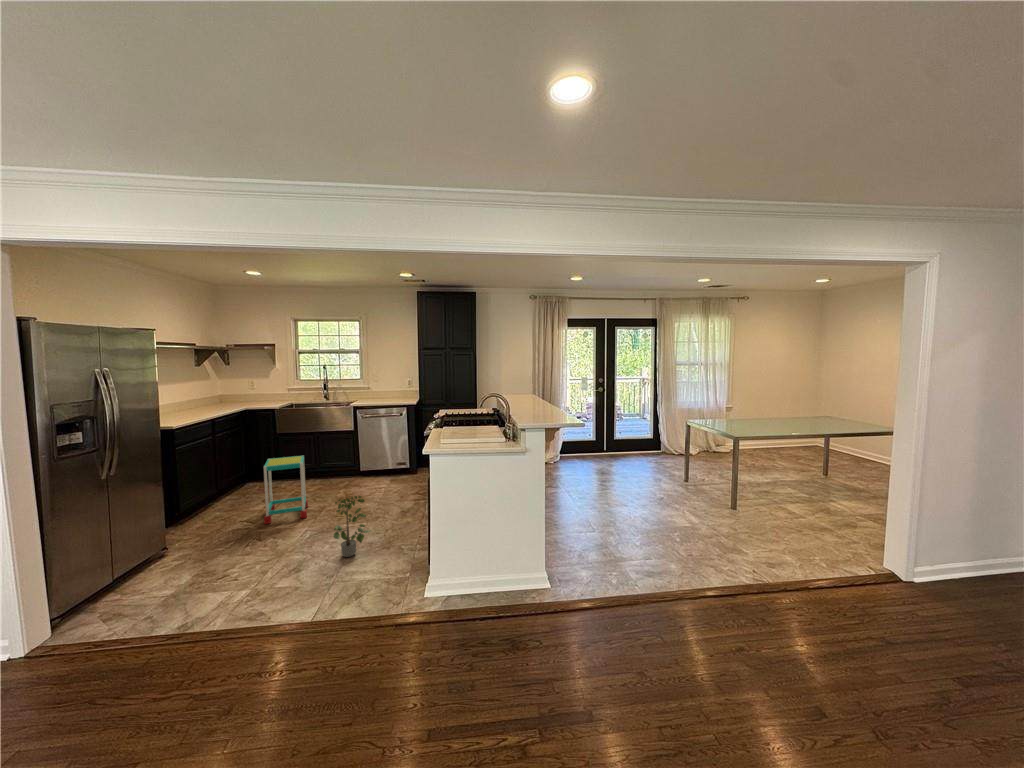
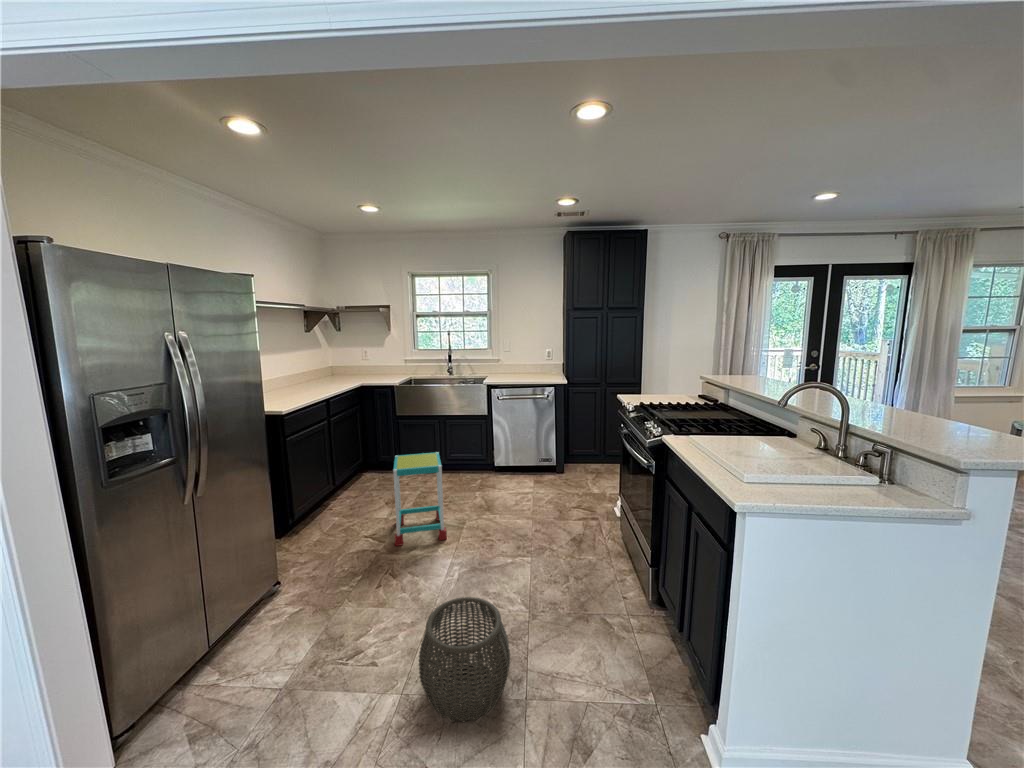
potted plant: present [334,496,370,557] -> none [508,537,566,634]
woven basket: none [263,529,325,595] -> present [419,597,510,722]

